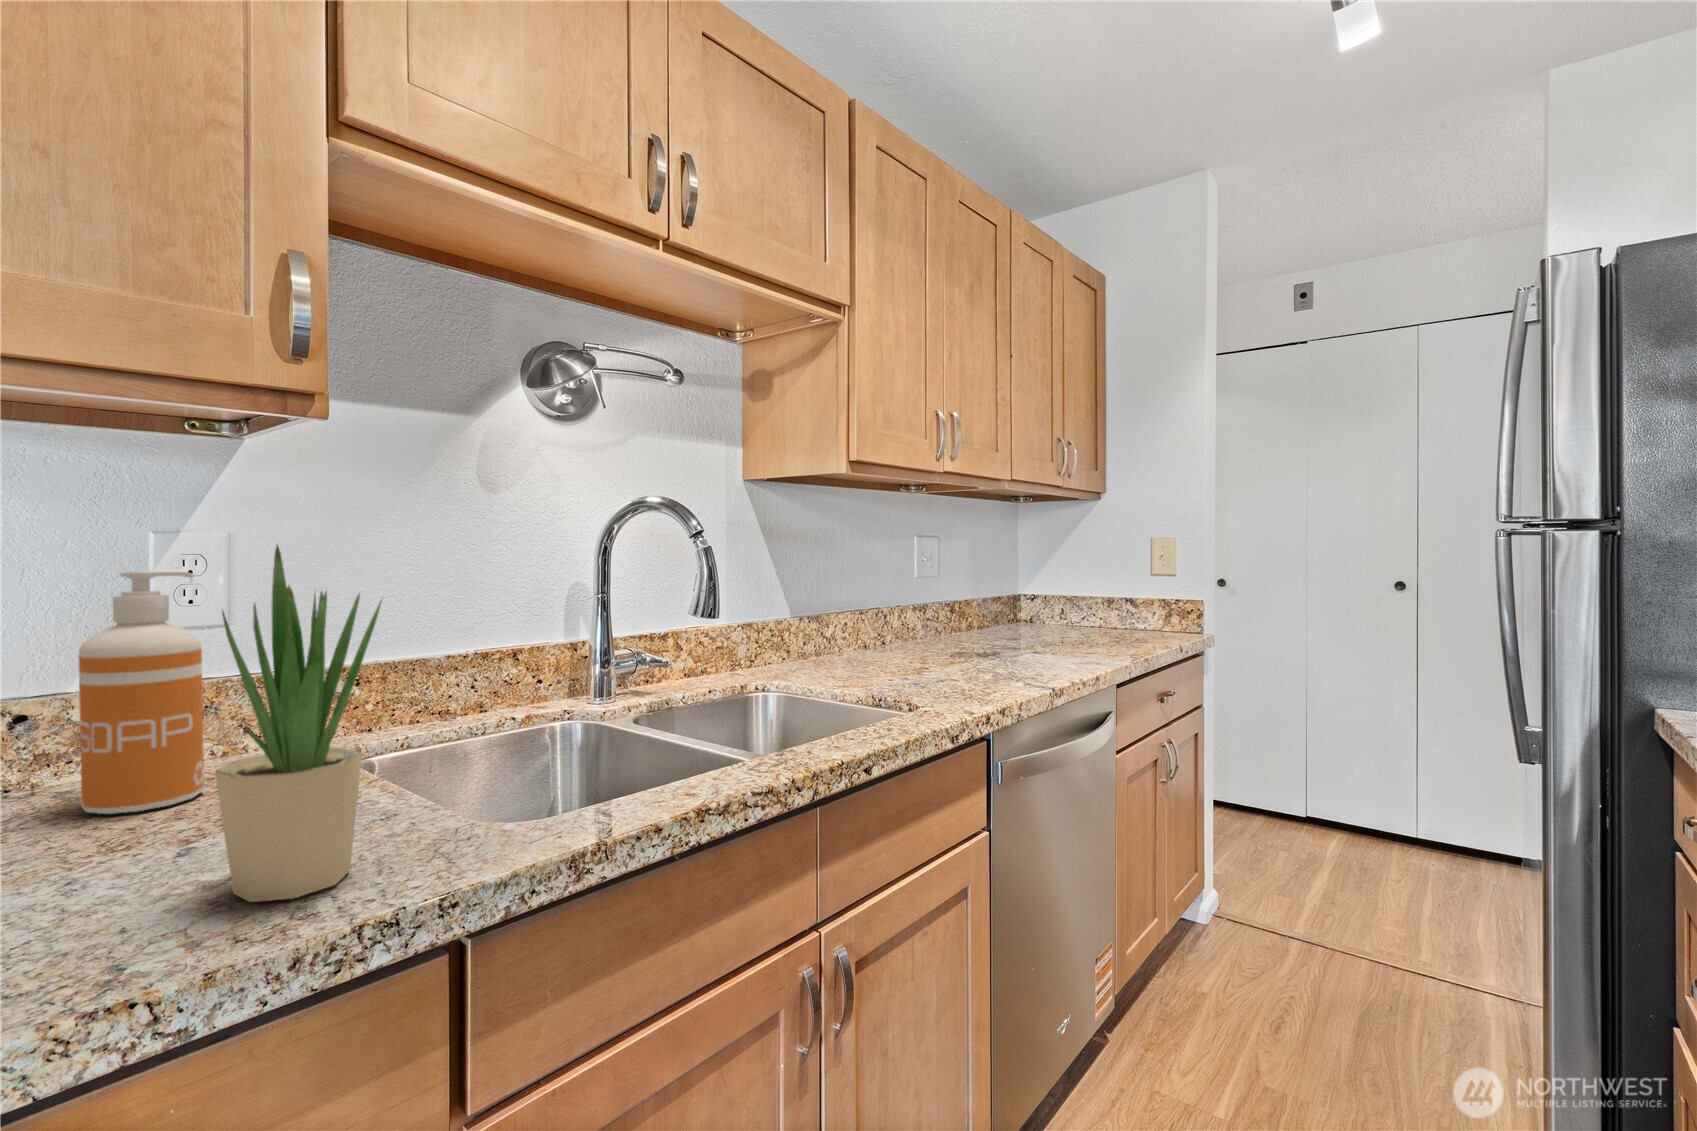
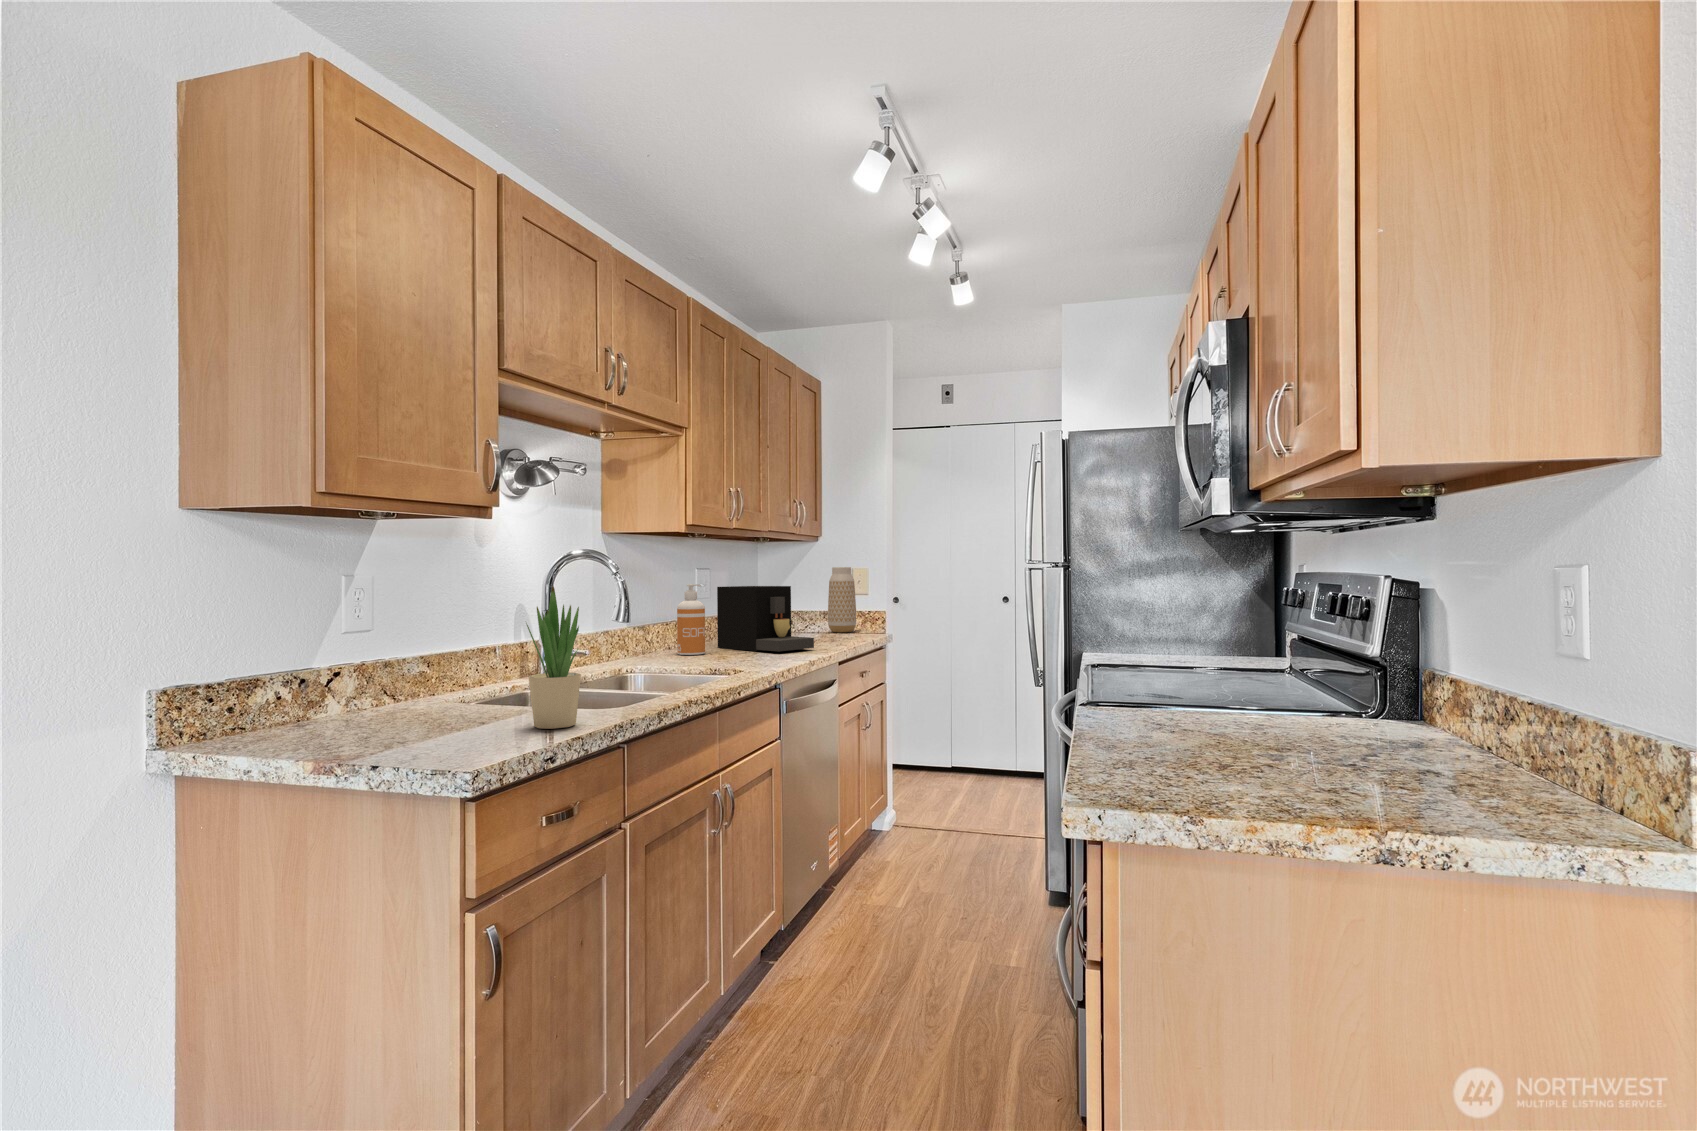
vase: none [1114,535,1158,629] -> present [828,567,857,632]
coffee maker: none [931,560,1074,664] -> present [717,586,814,651]
soap dispenser: present [79,571,204,814] -> present [677,584,705,655]

